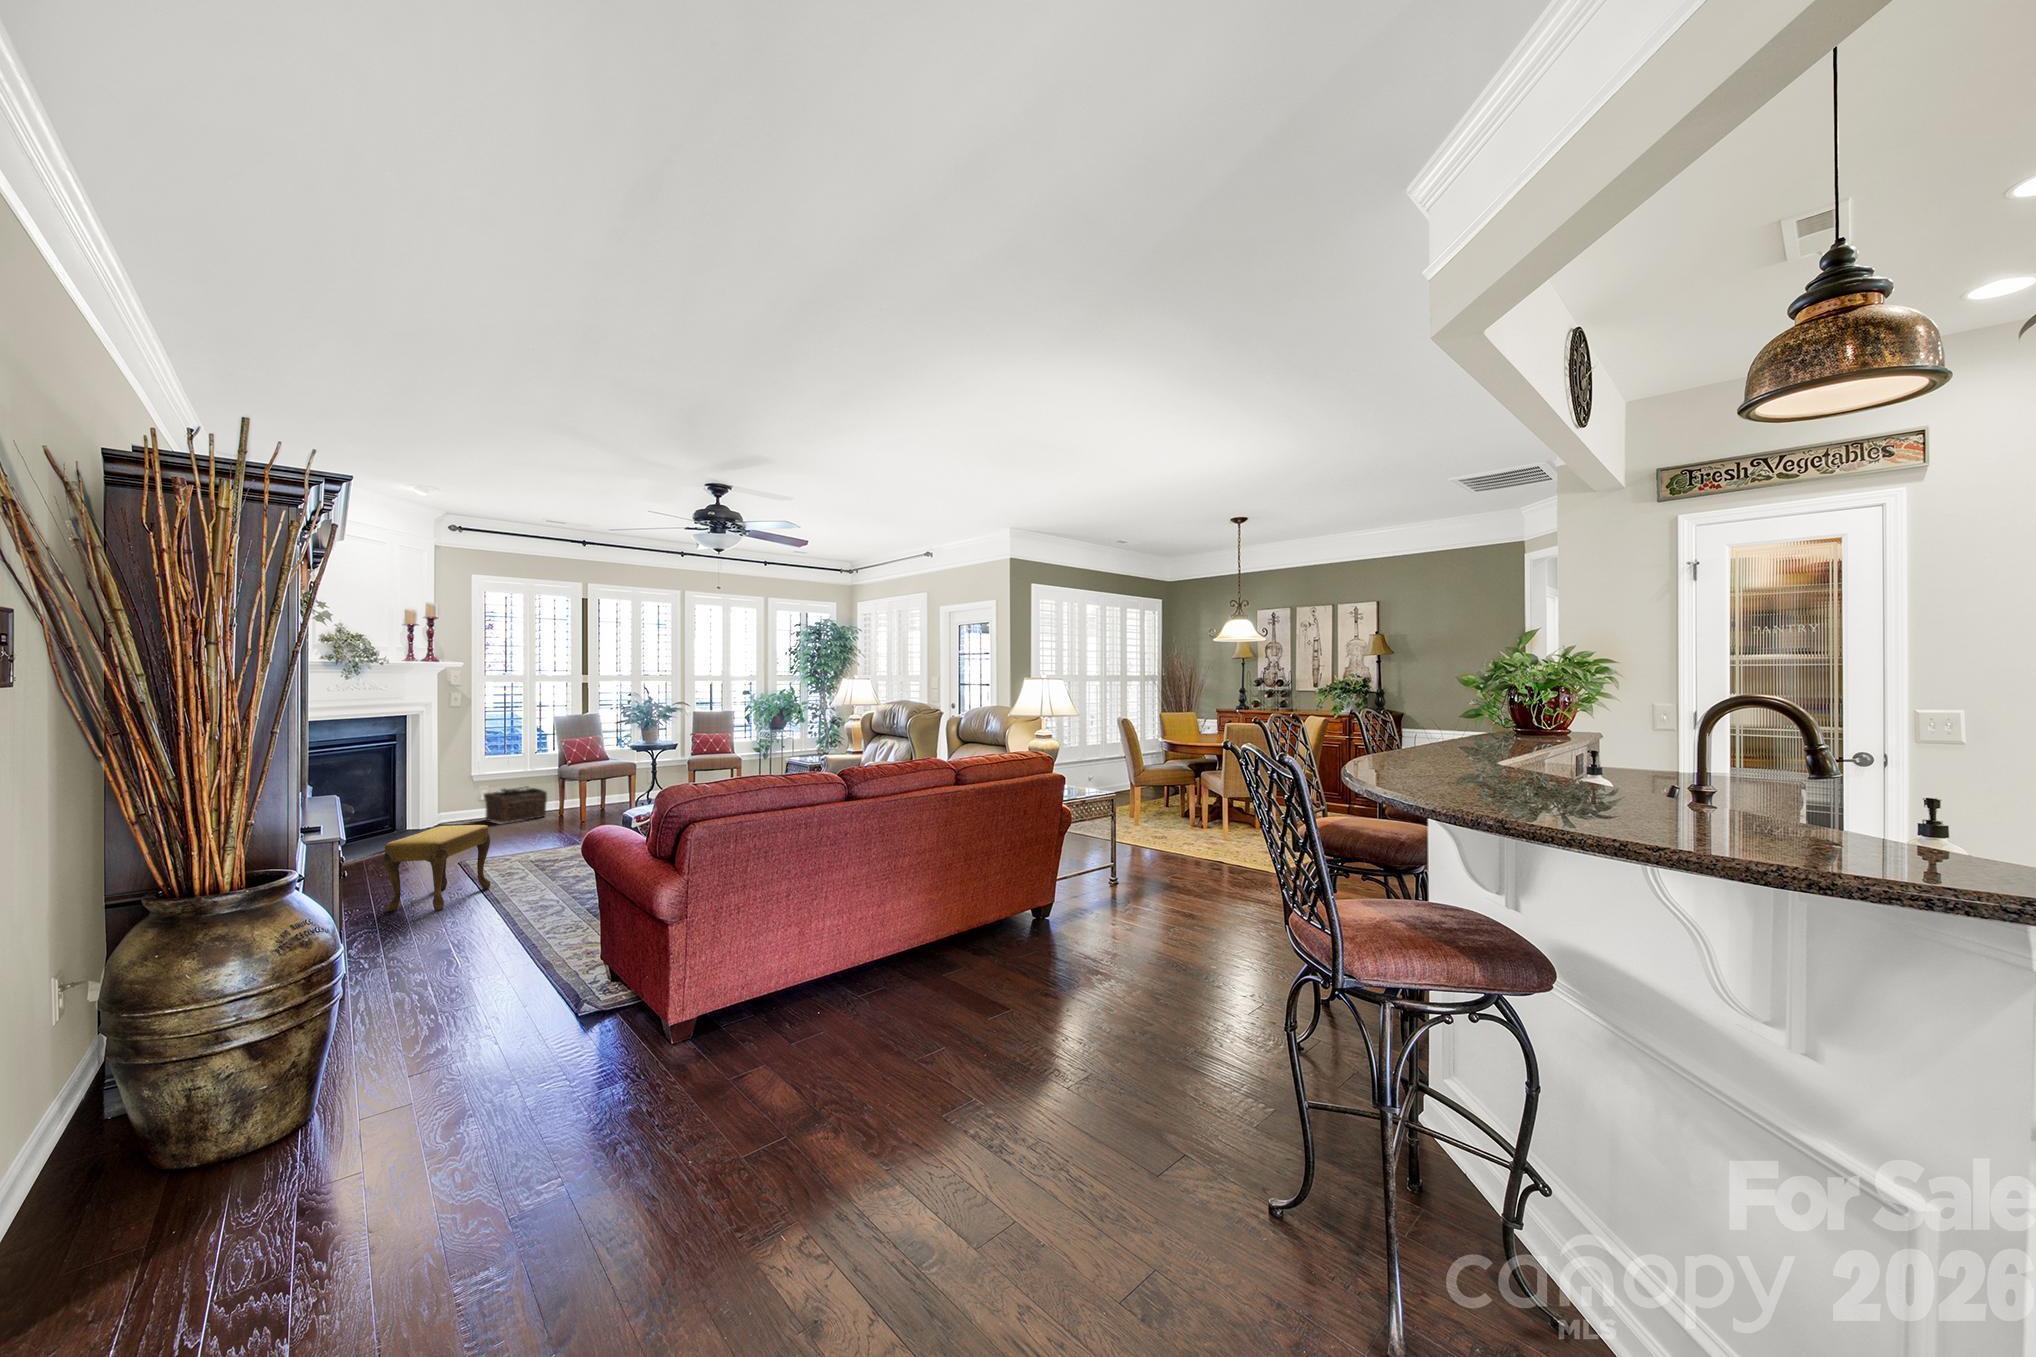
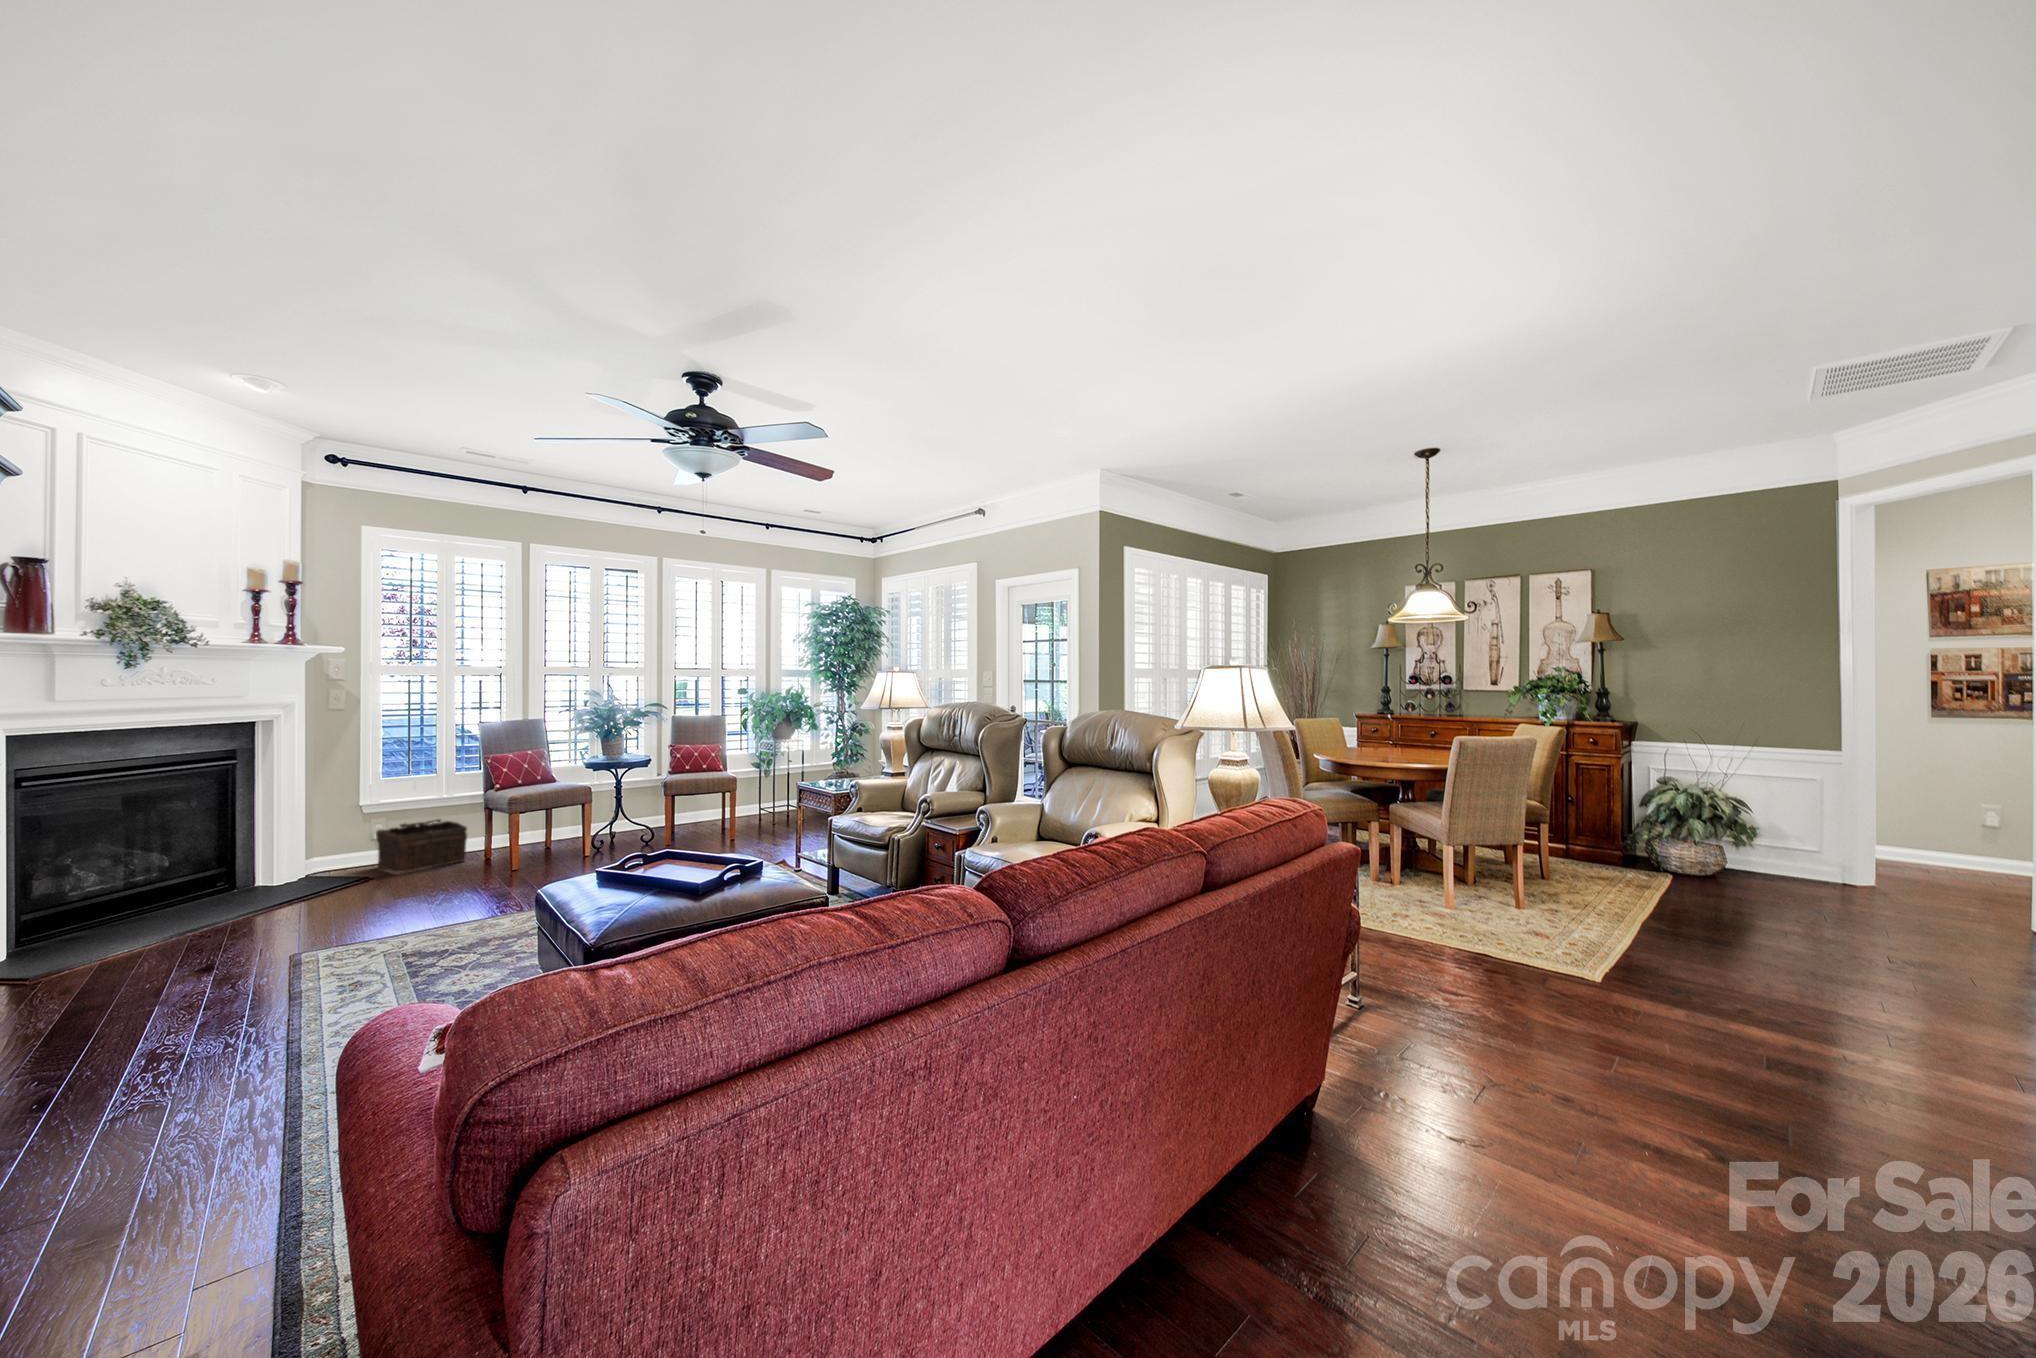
footstool: present [384,825,490,912] -> none [96,912,321,1085]

